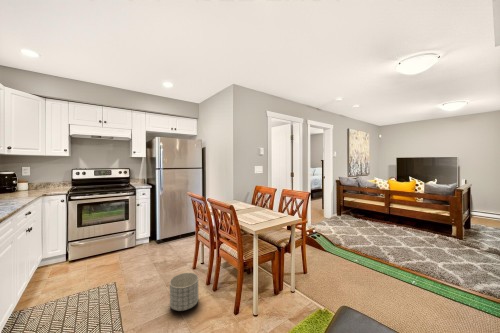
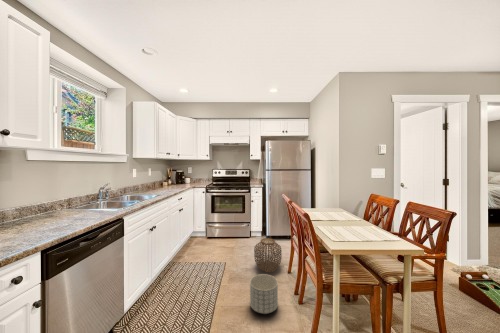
woven basket: none [157,240,187,275] -> present [254,238,281,272]

